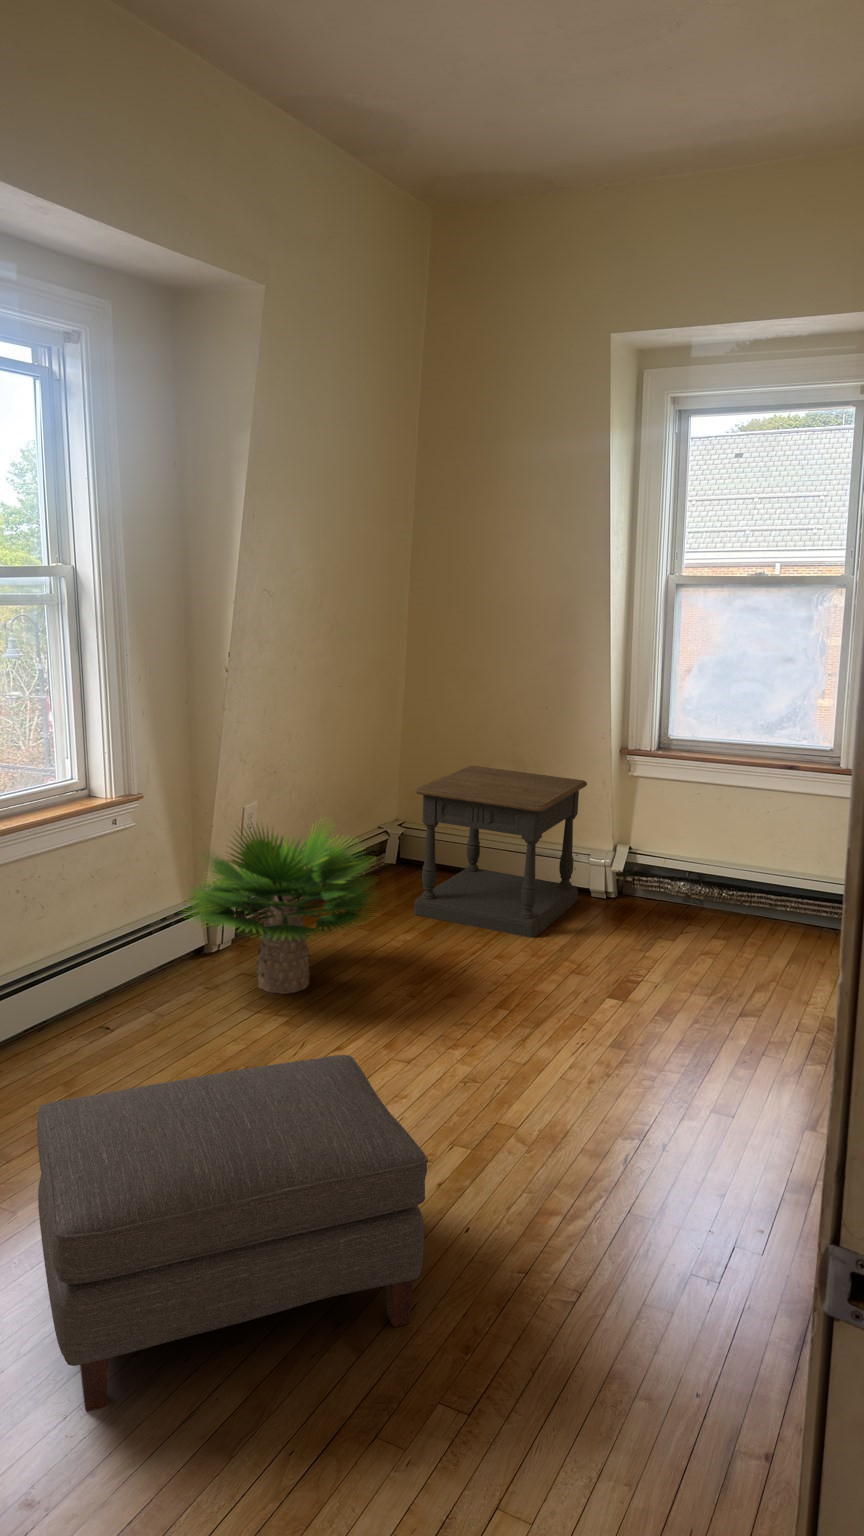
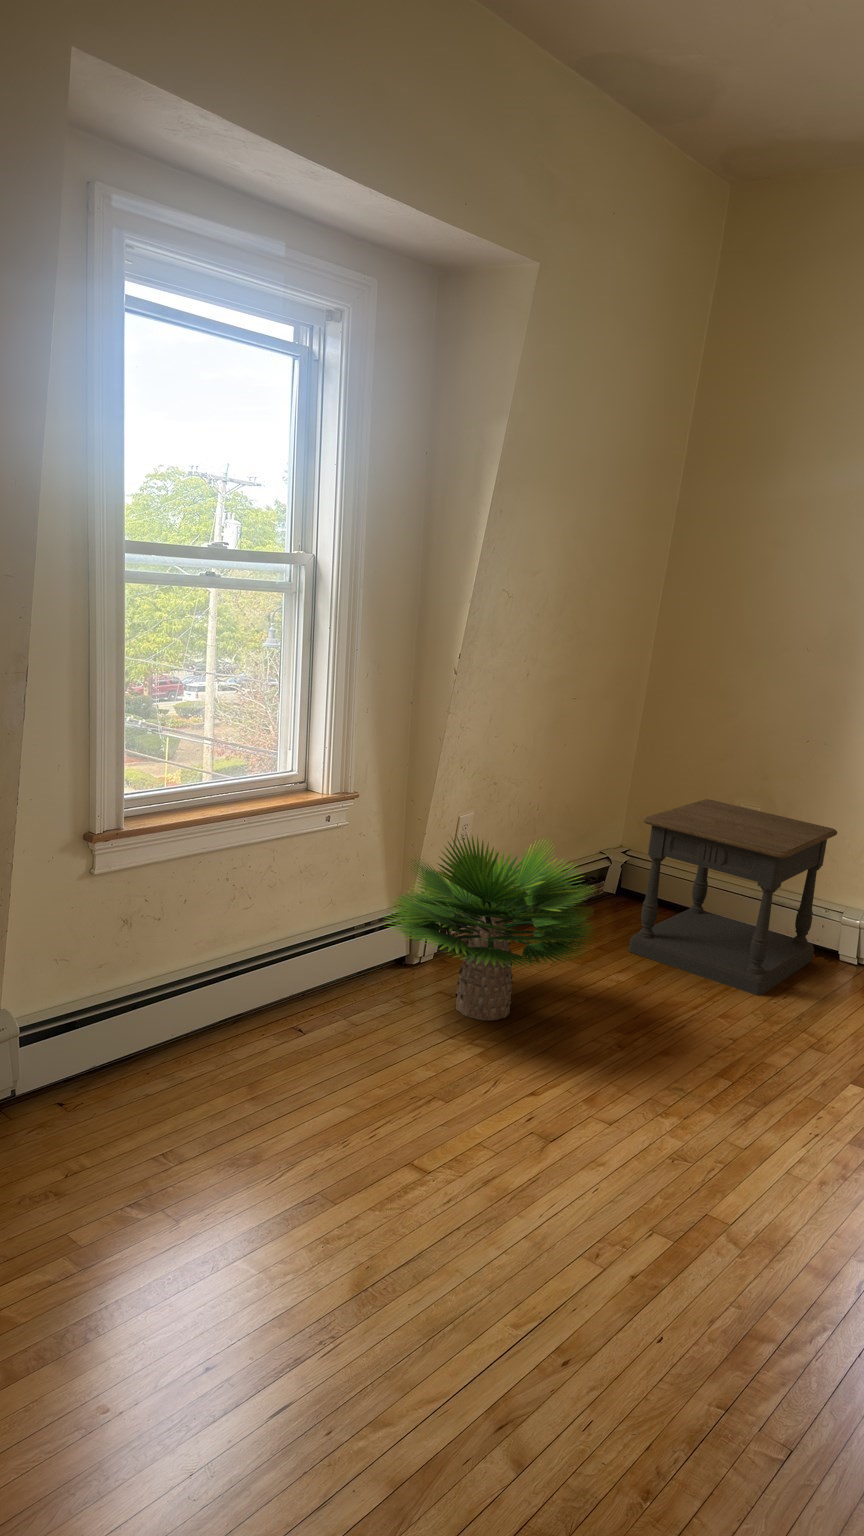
ottoman: present [37,1055,428,1412] -> none [189,1111,626,1479]

